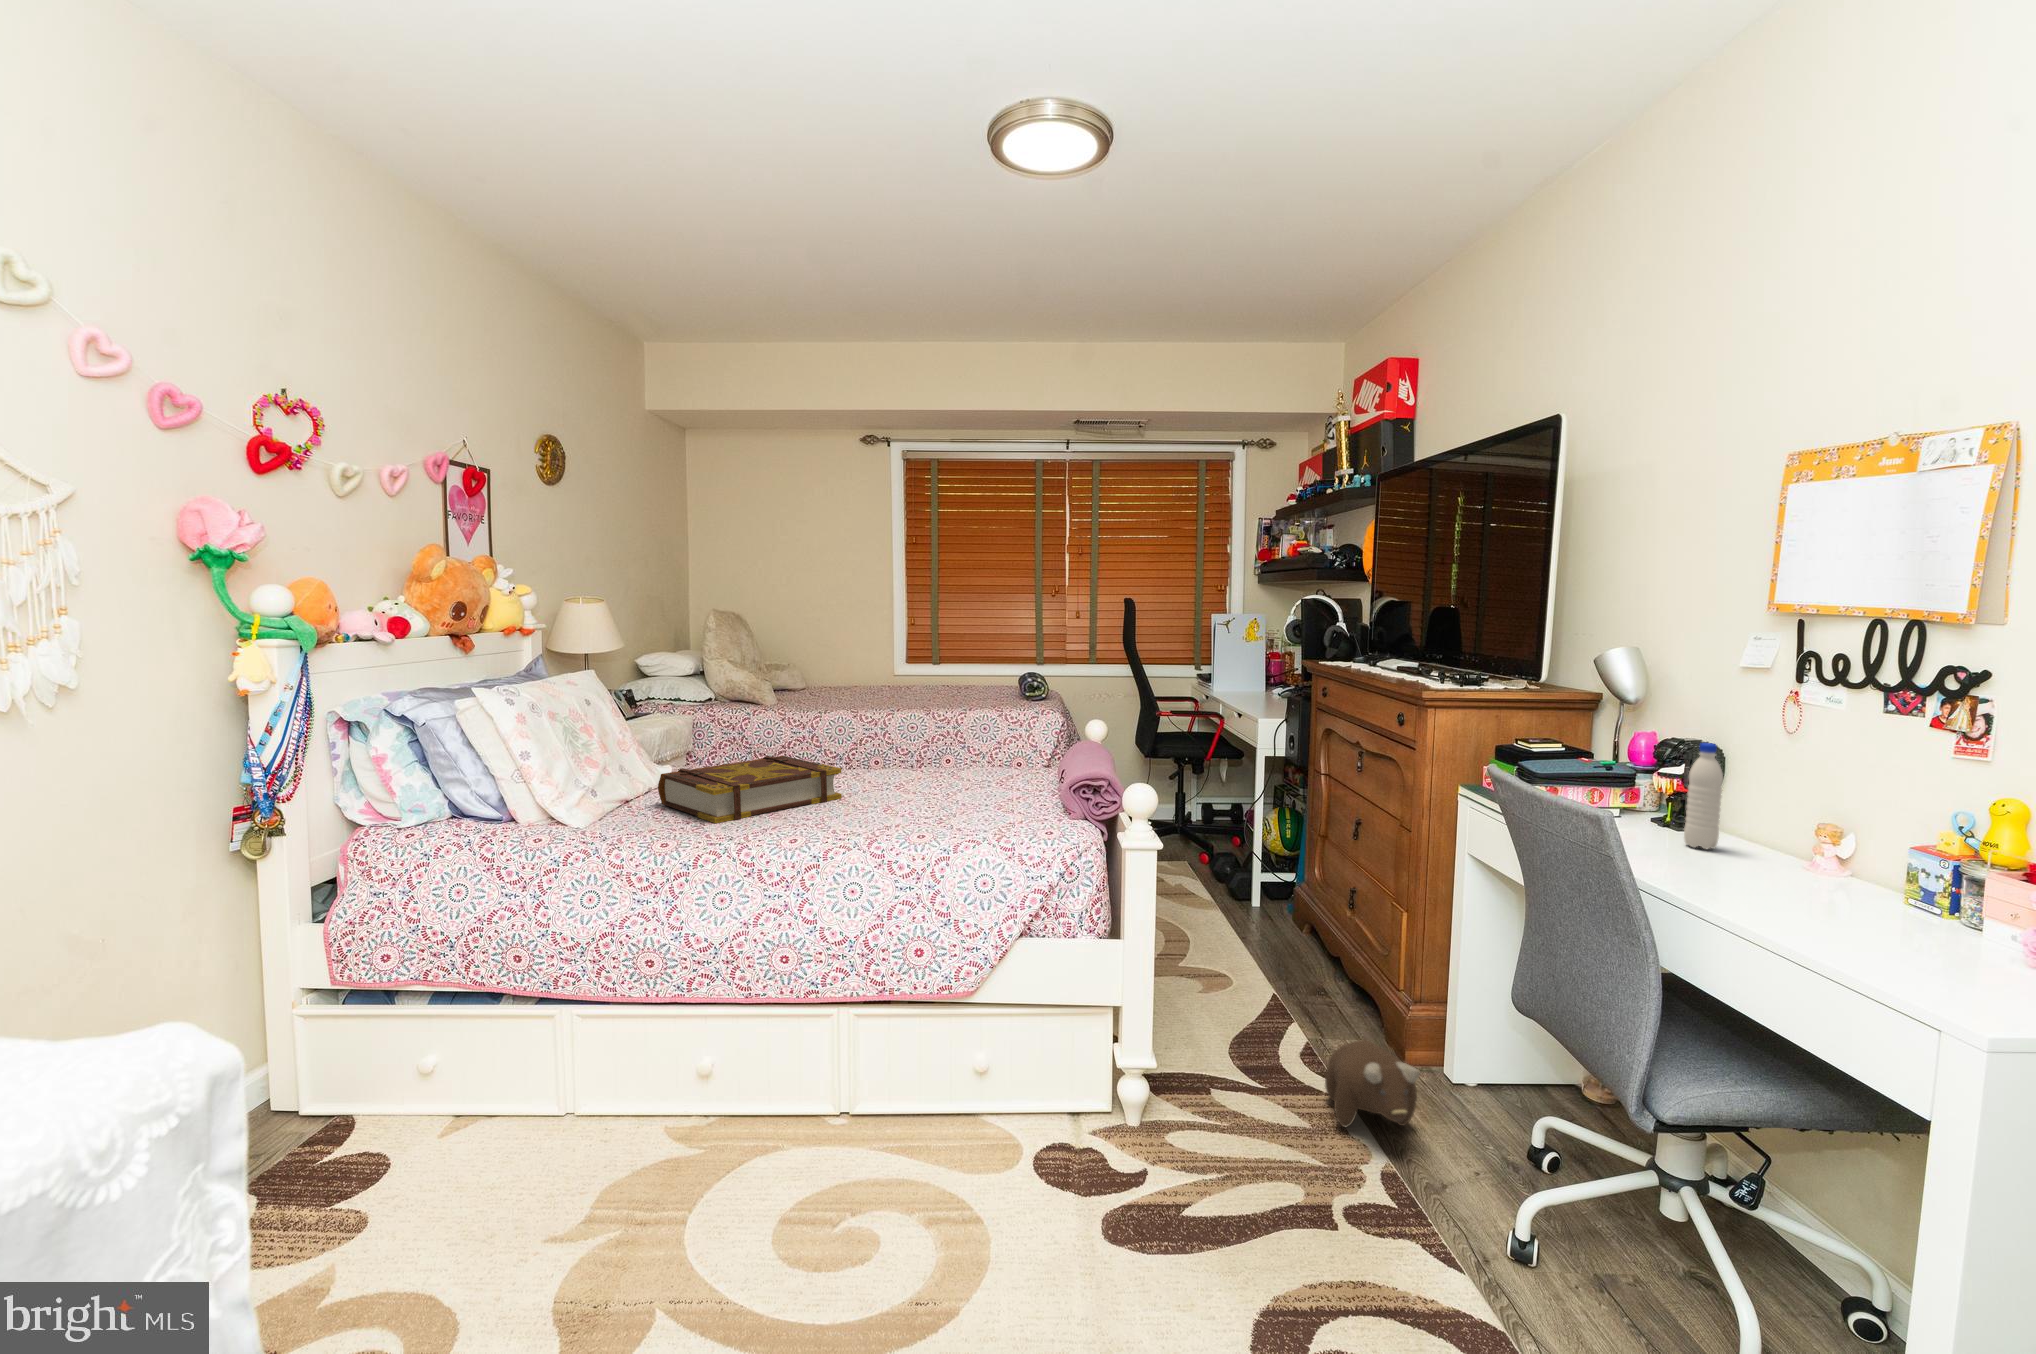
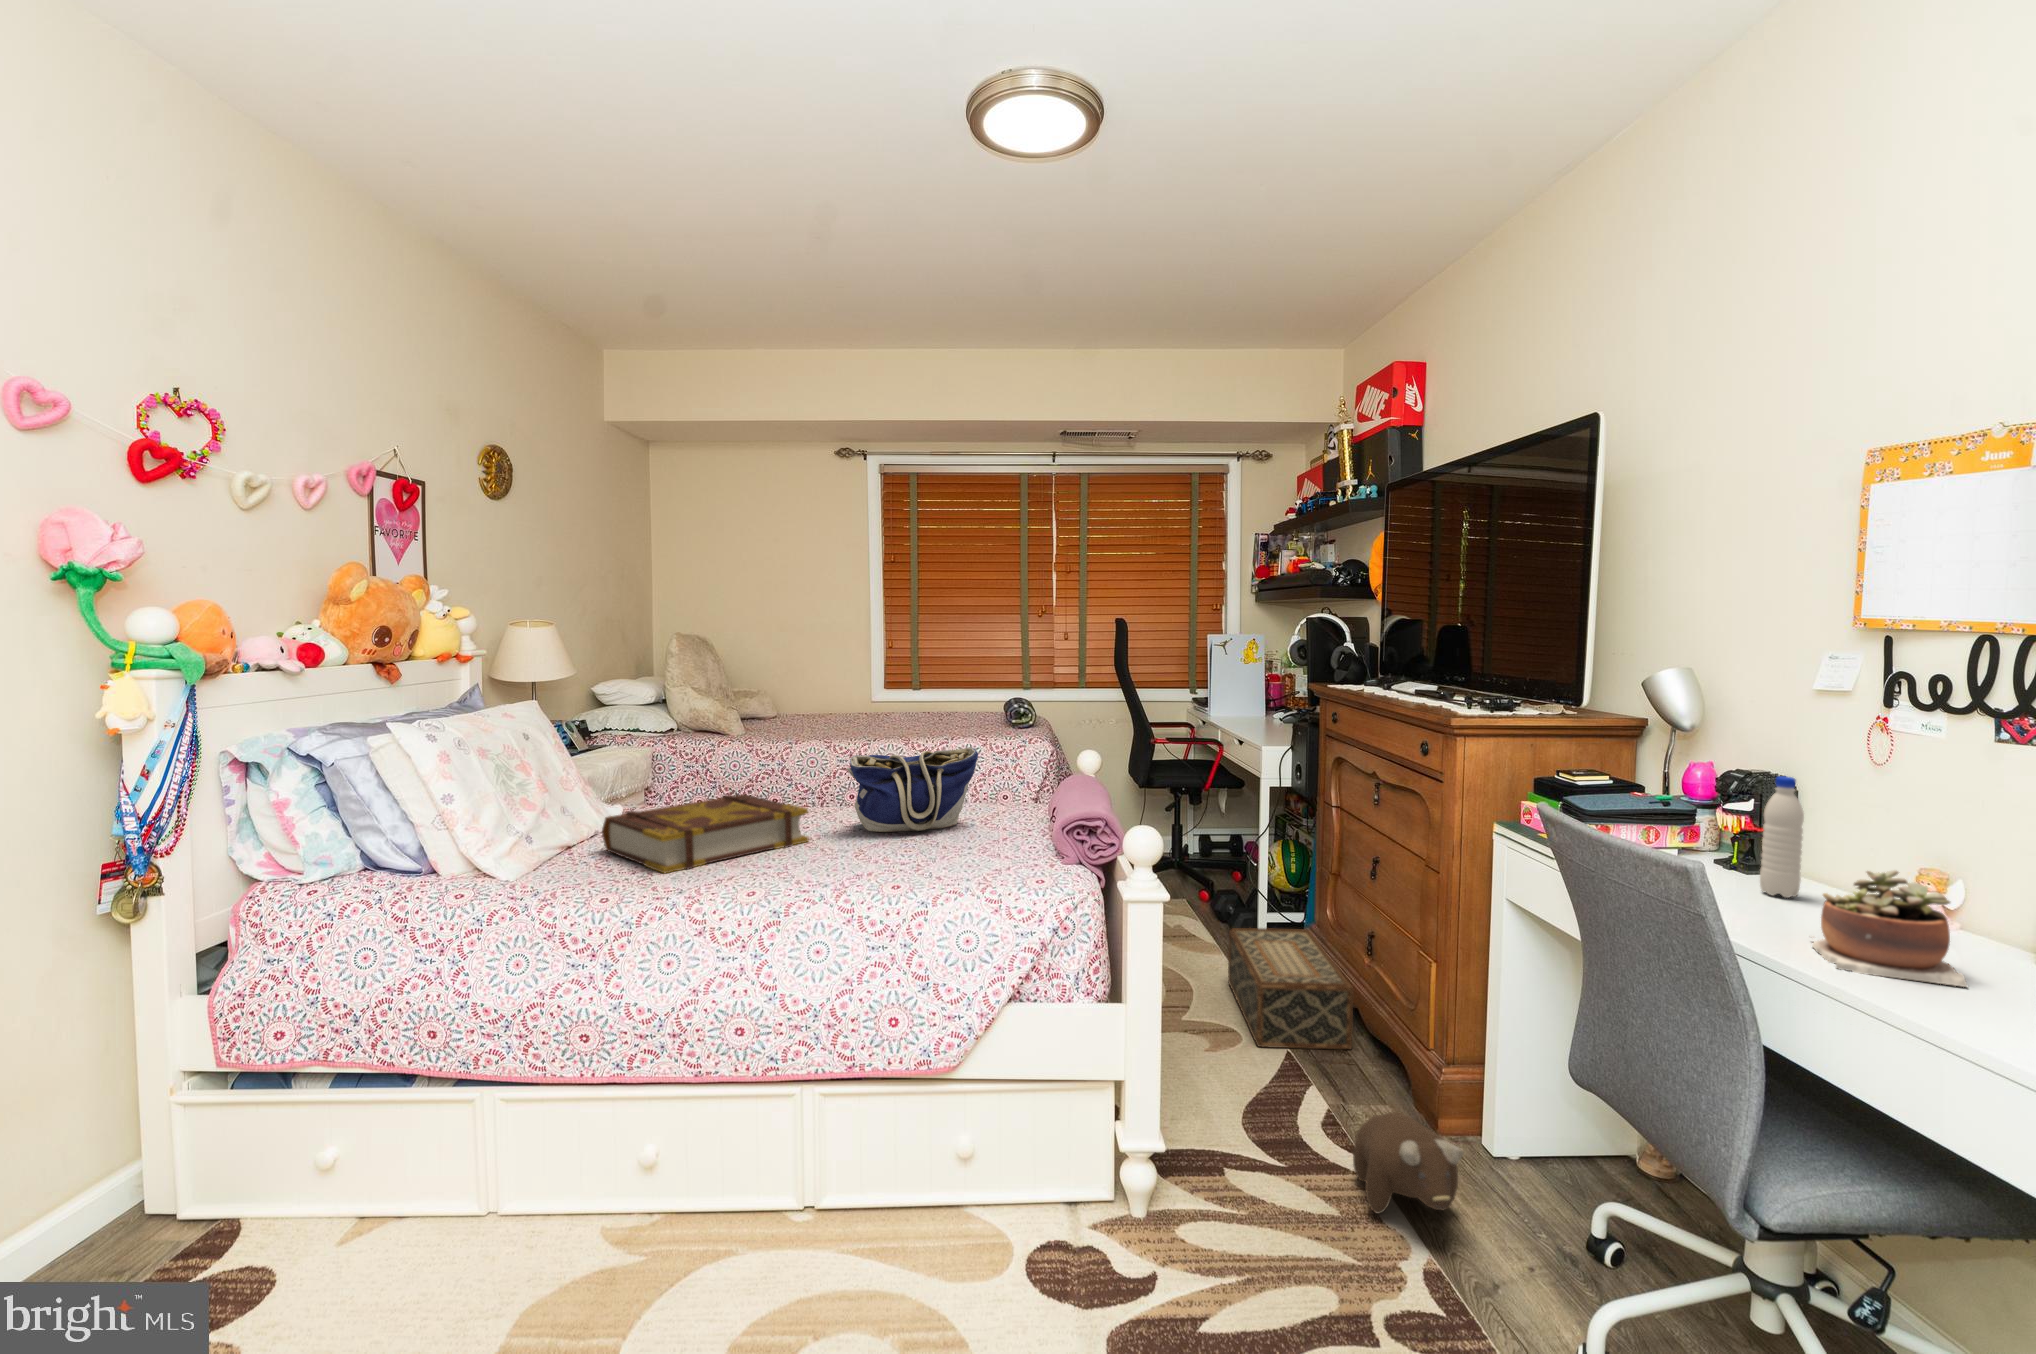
tote bag: none [875,715,994,791] -> present [847,747,978,832]
succulent plant: none [1713,822,1839,920] -> present [1812,870,1967,987]
woven basket: none [1222,884,1334,992] -> present [1228,928,1353,1049]

